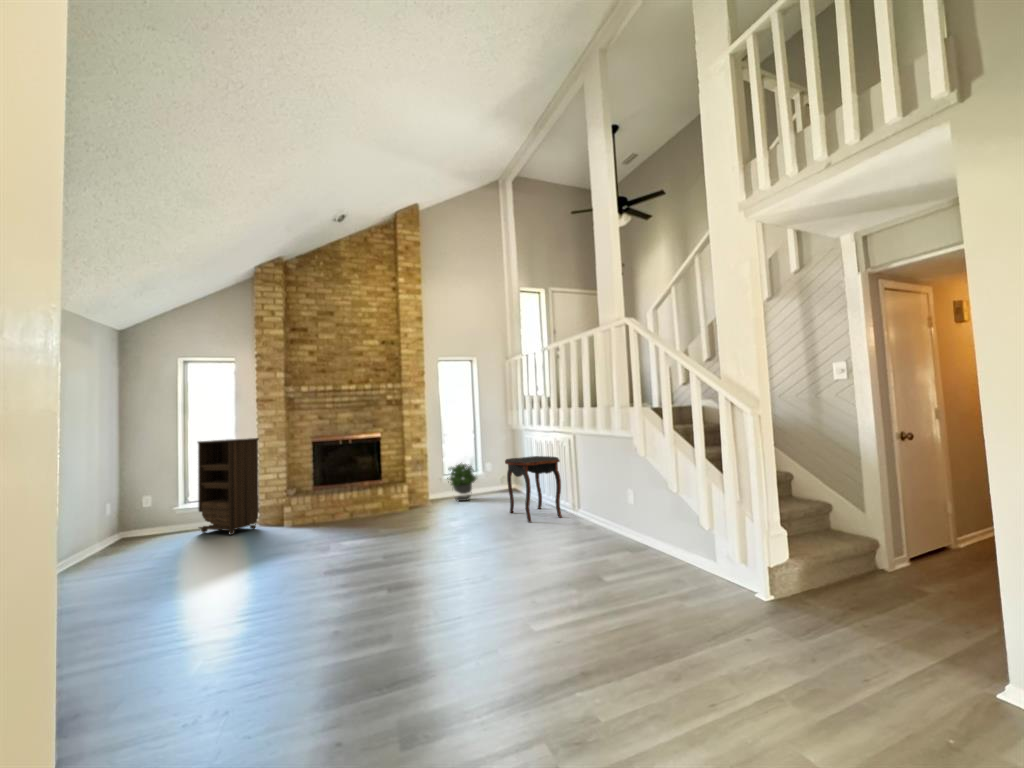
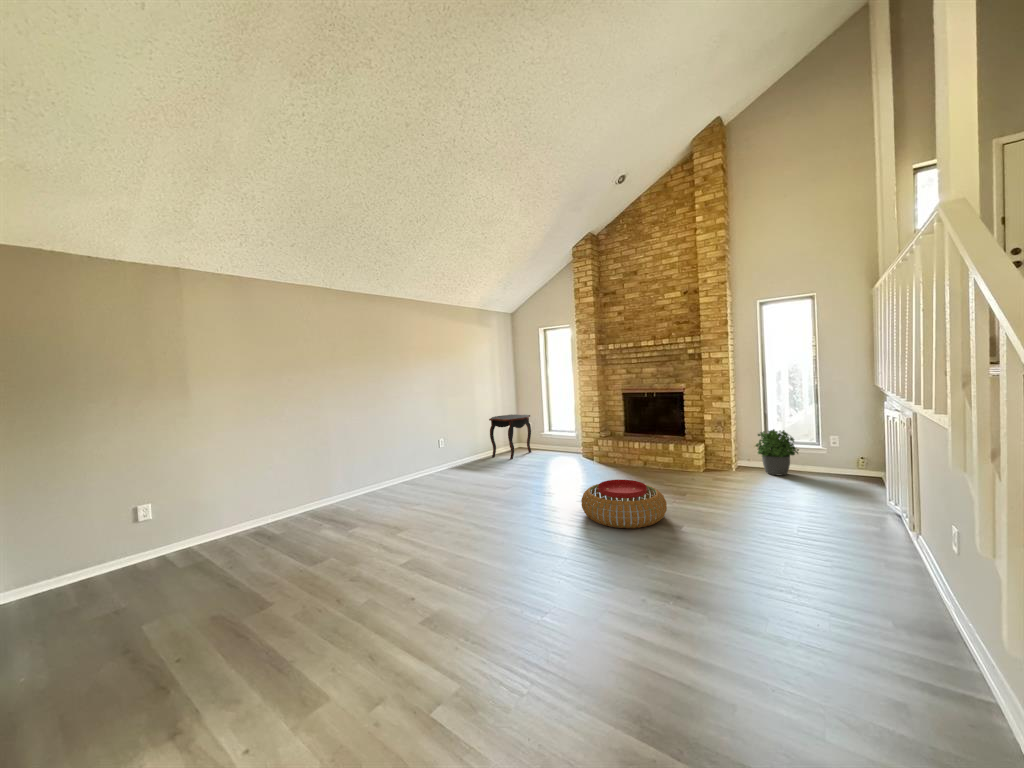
bookshelf: present [198,438,259,535] -> none [542,388,577,460]
side table: present [505,456,562,522] -> present [489,414,531,459]
pouf: none [355,516,442,564] -> present [581,480,667,528]

